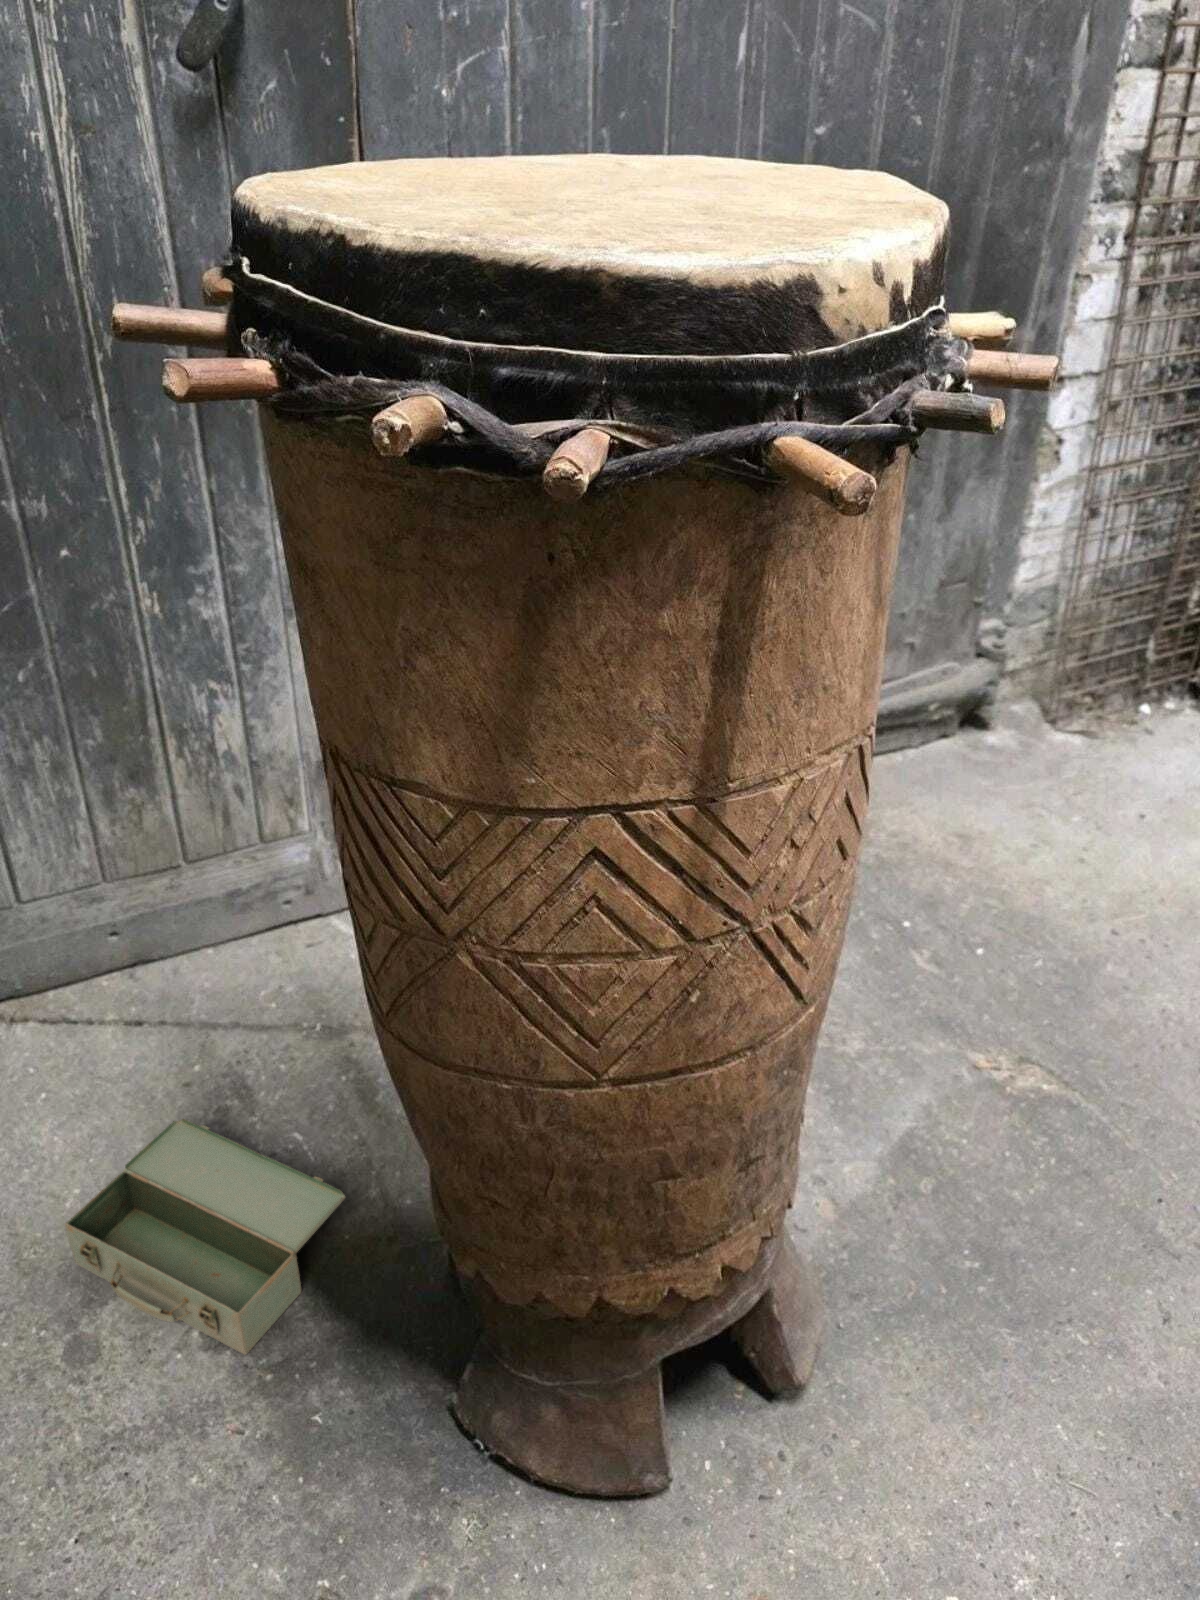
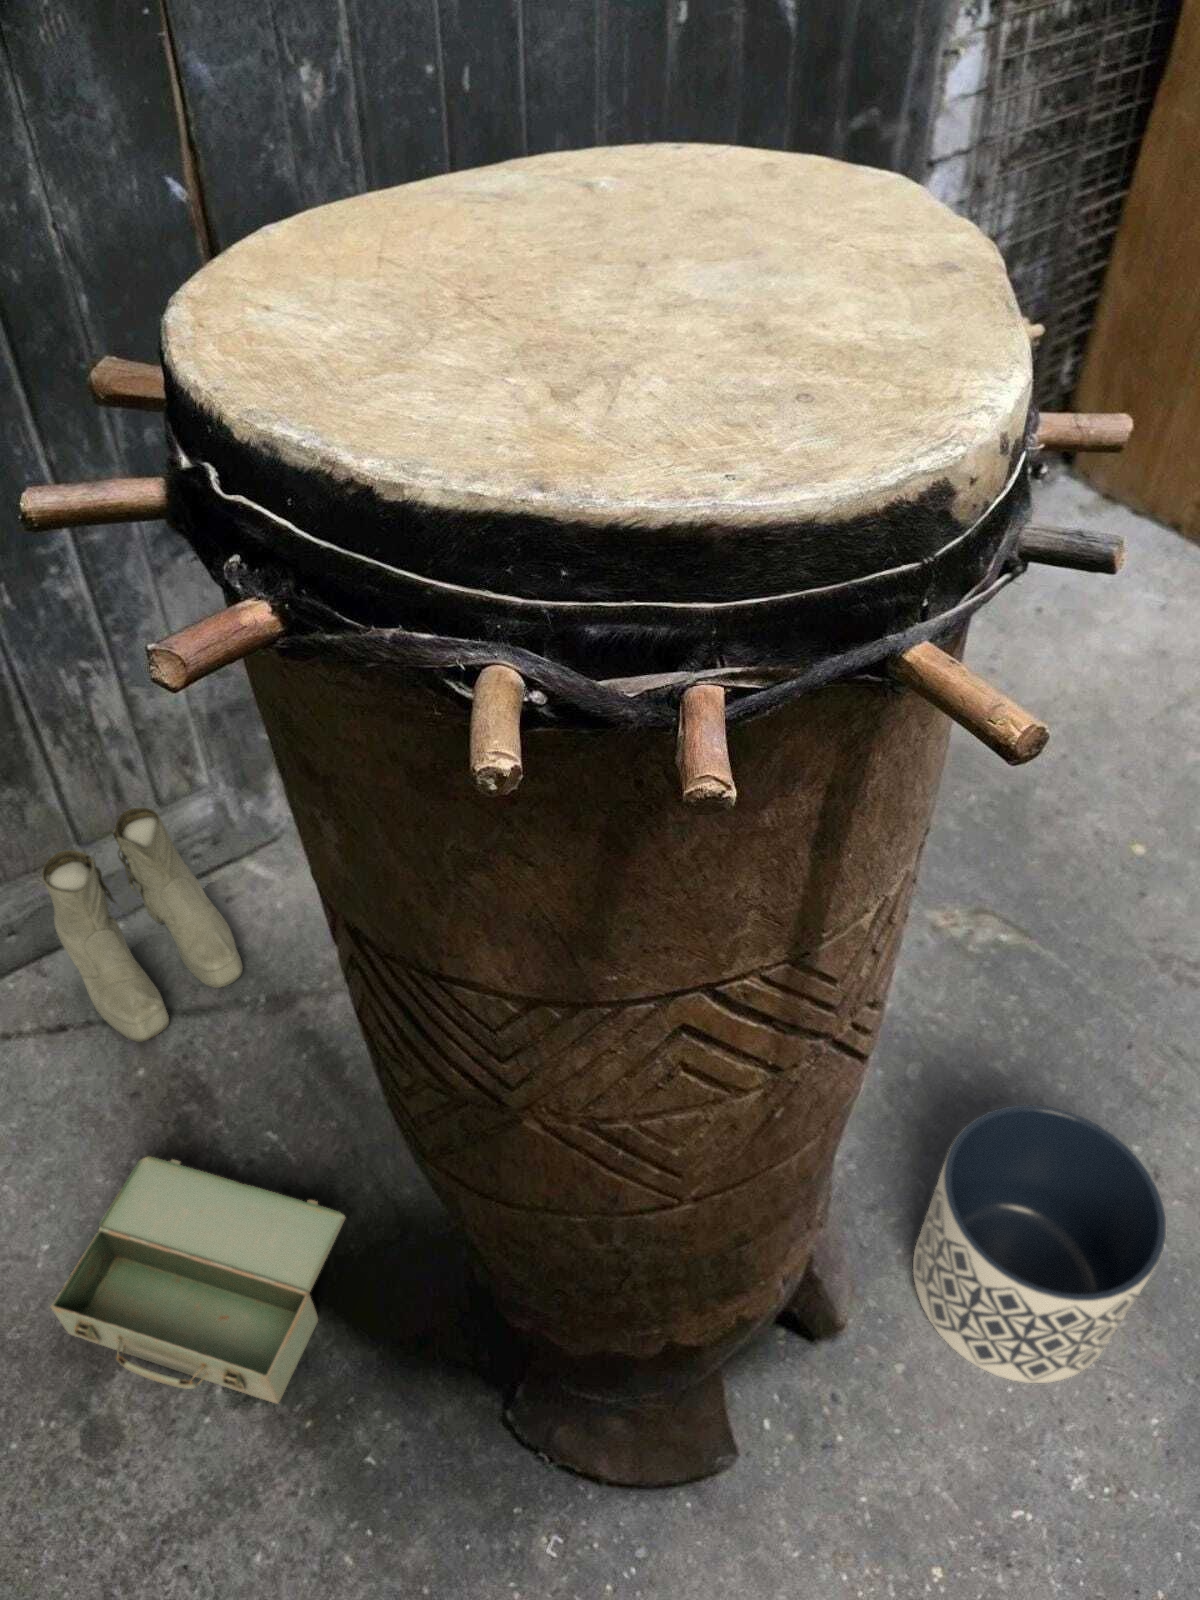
boots: none [150,832,311,1040] -> present [42,808,243,1042]
planter: none [895,1175,1146,1477] -> present [913,1105,1166,1383]

